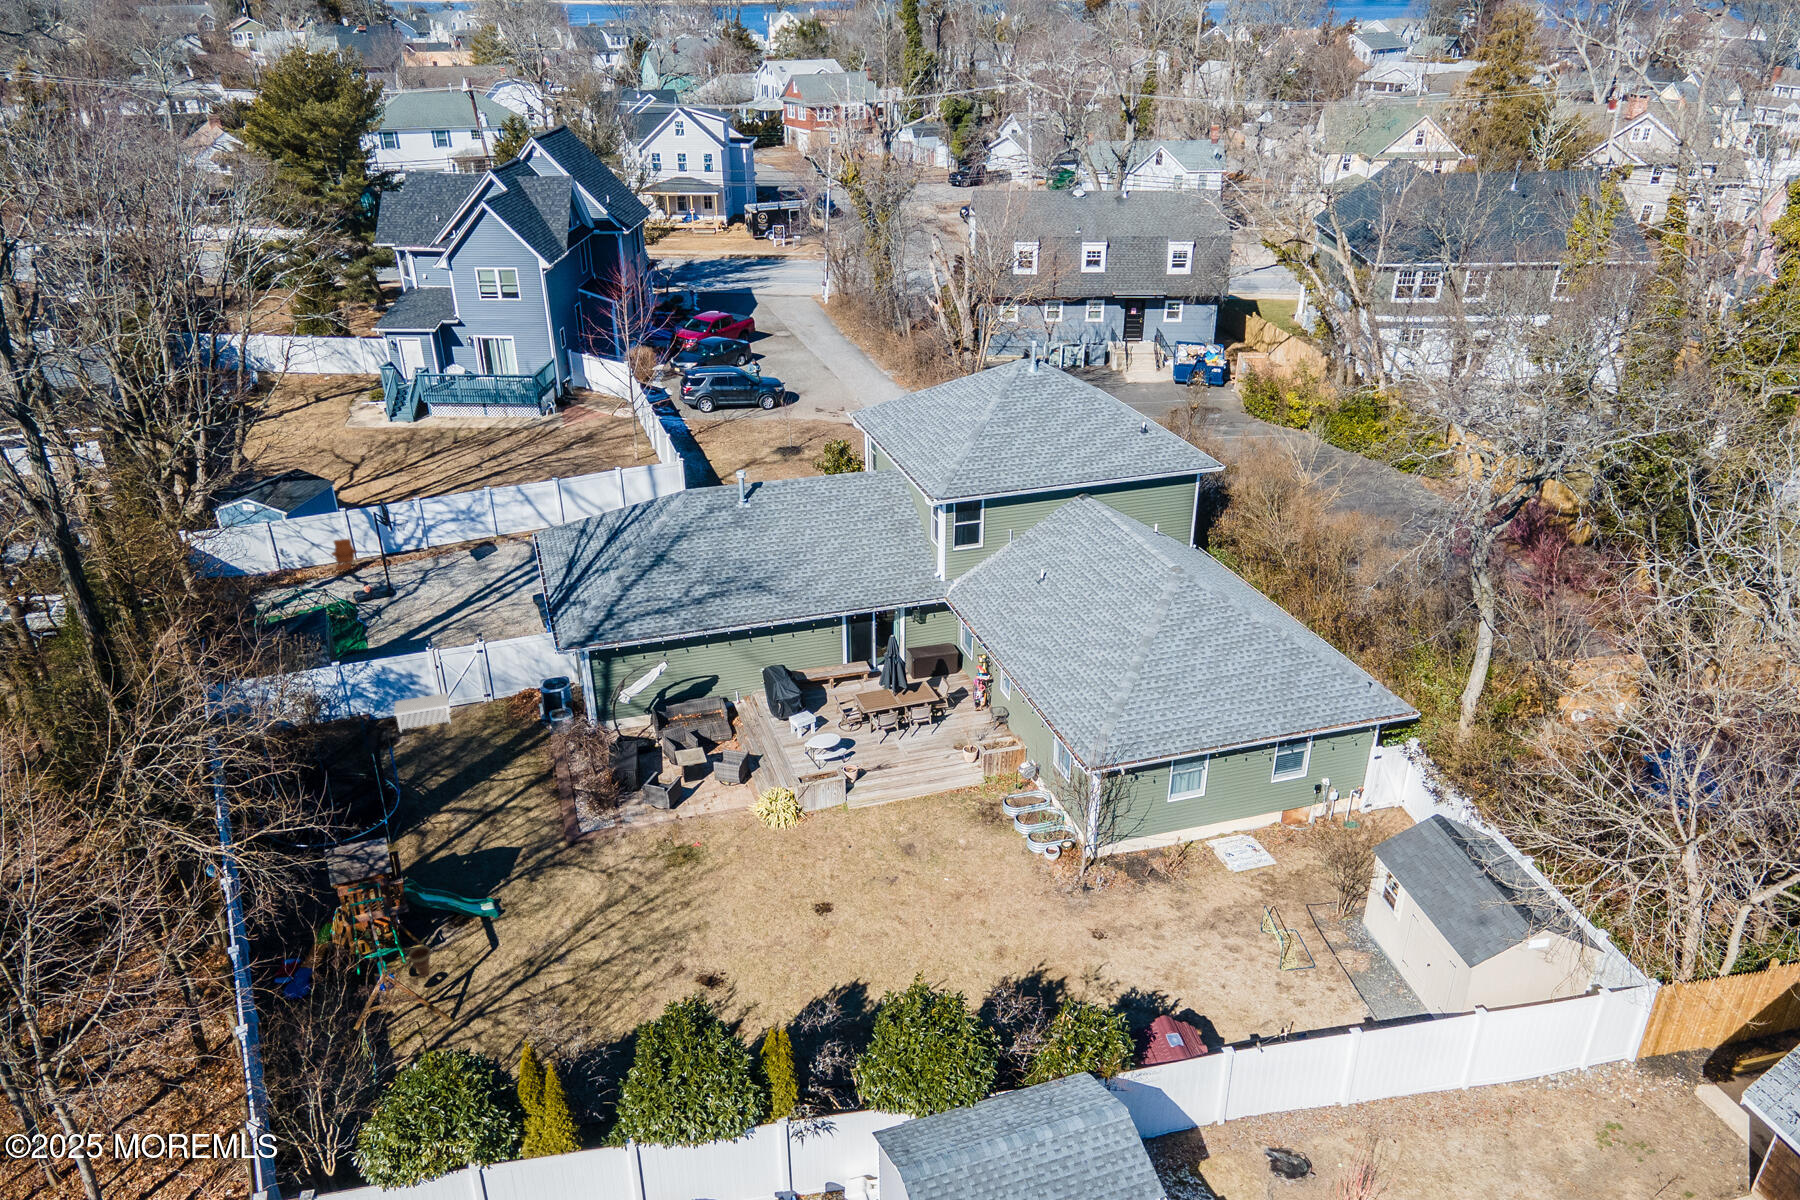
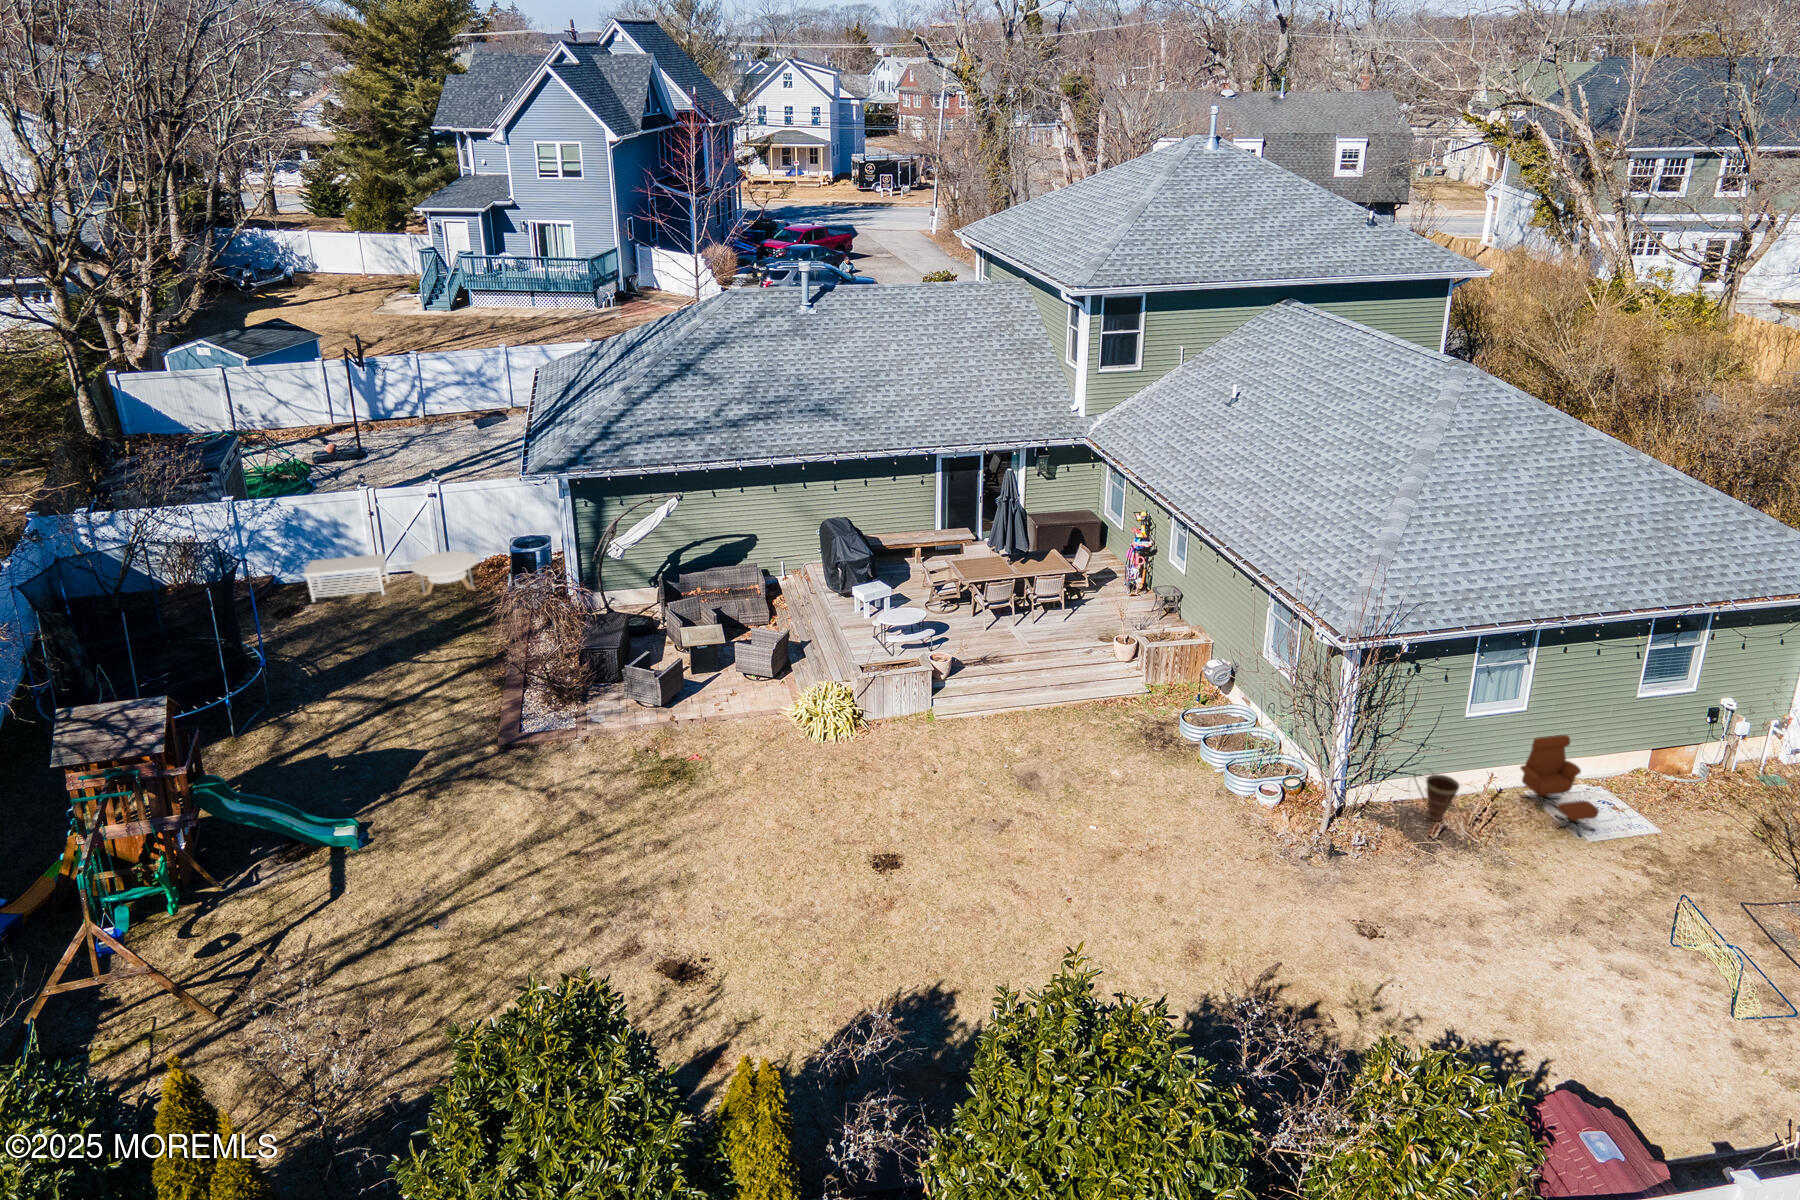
lounge chair: present [332,539,356,574] -> present [1521,735,1598,837]
round table: none [470,687,517,723] -> present [411,551,478,596]
basket: present [401,946,430,977] -> present [1413,774,1460,821]

